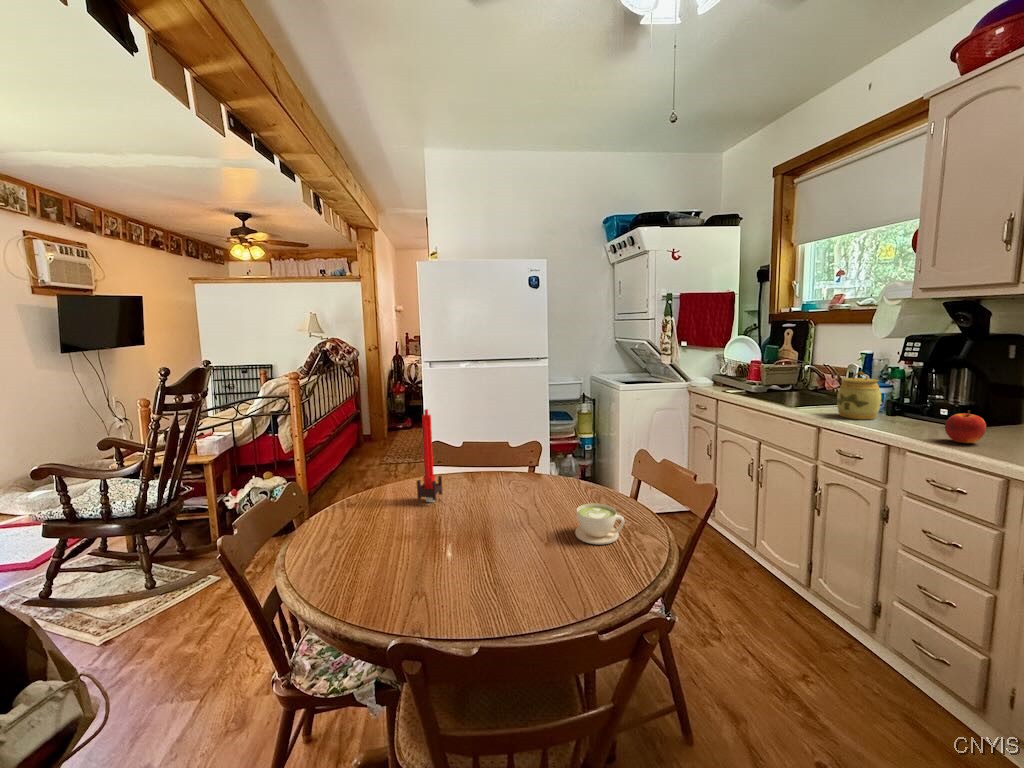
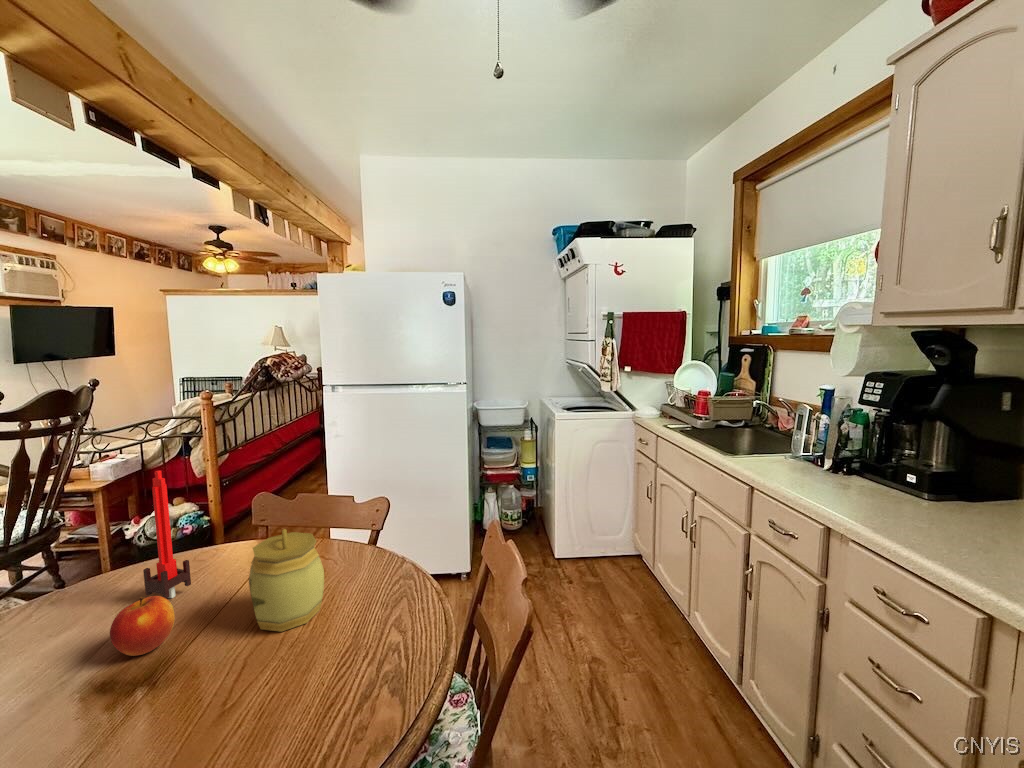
jar: present [837,372,881,419] -> present [249,529,324,632]
apple: present [945,410,986,443] -> present [110,596,175,656]
coffee cup: present [575,503,624,544] -> none [289,632,361,715]

